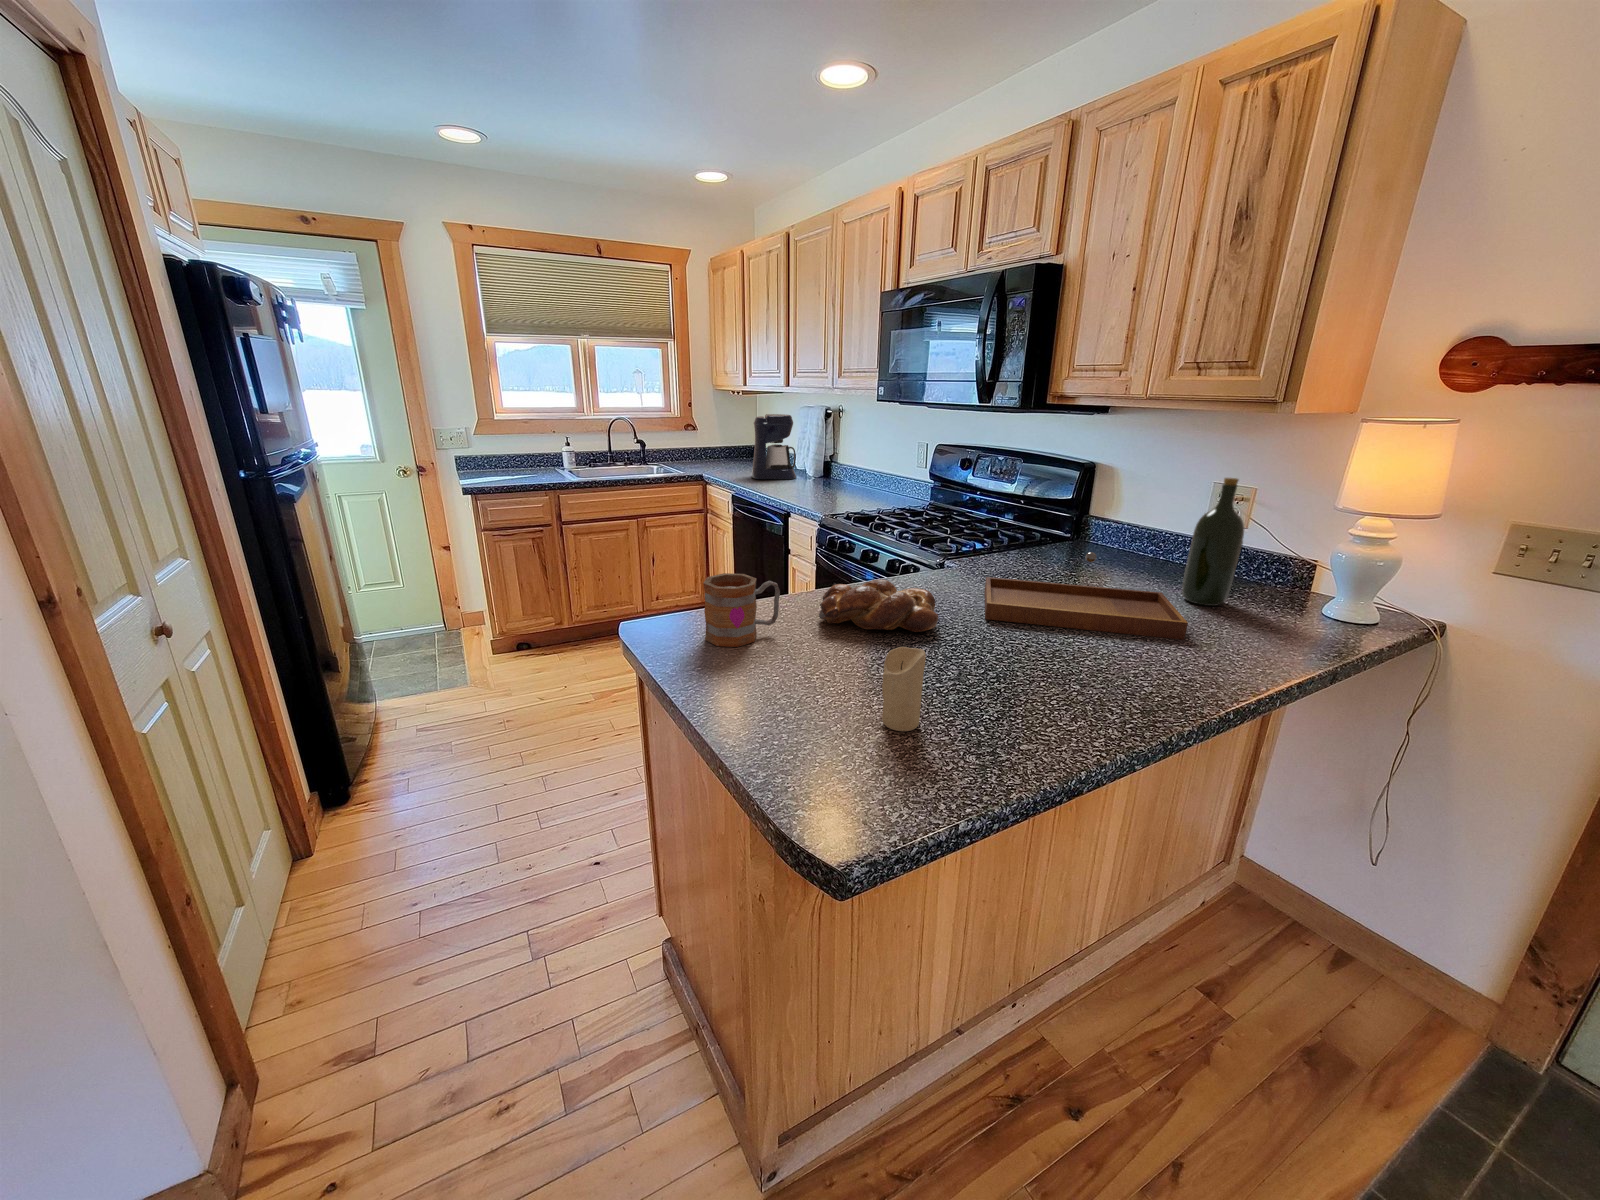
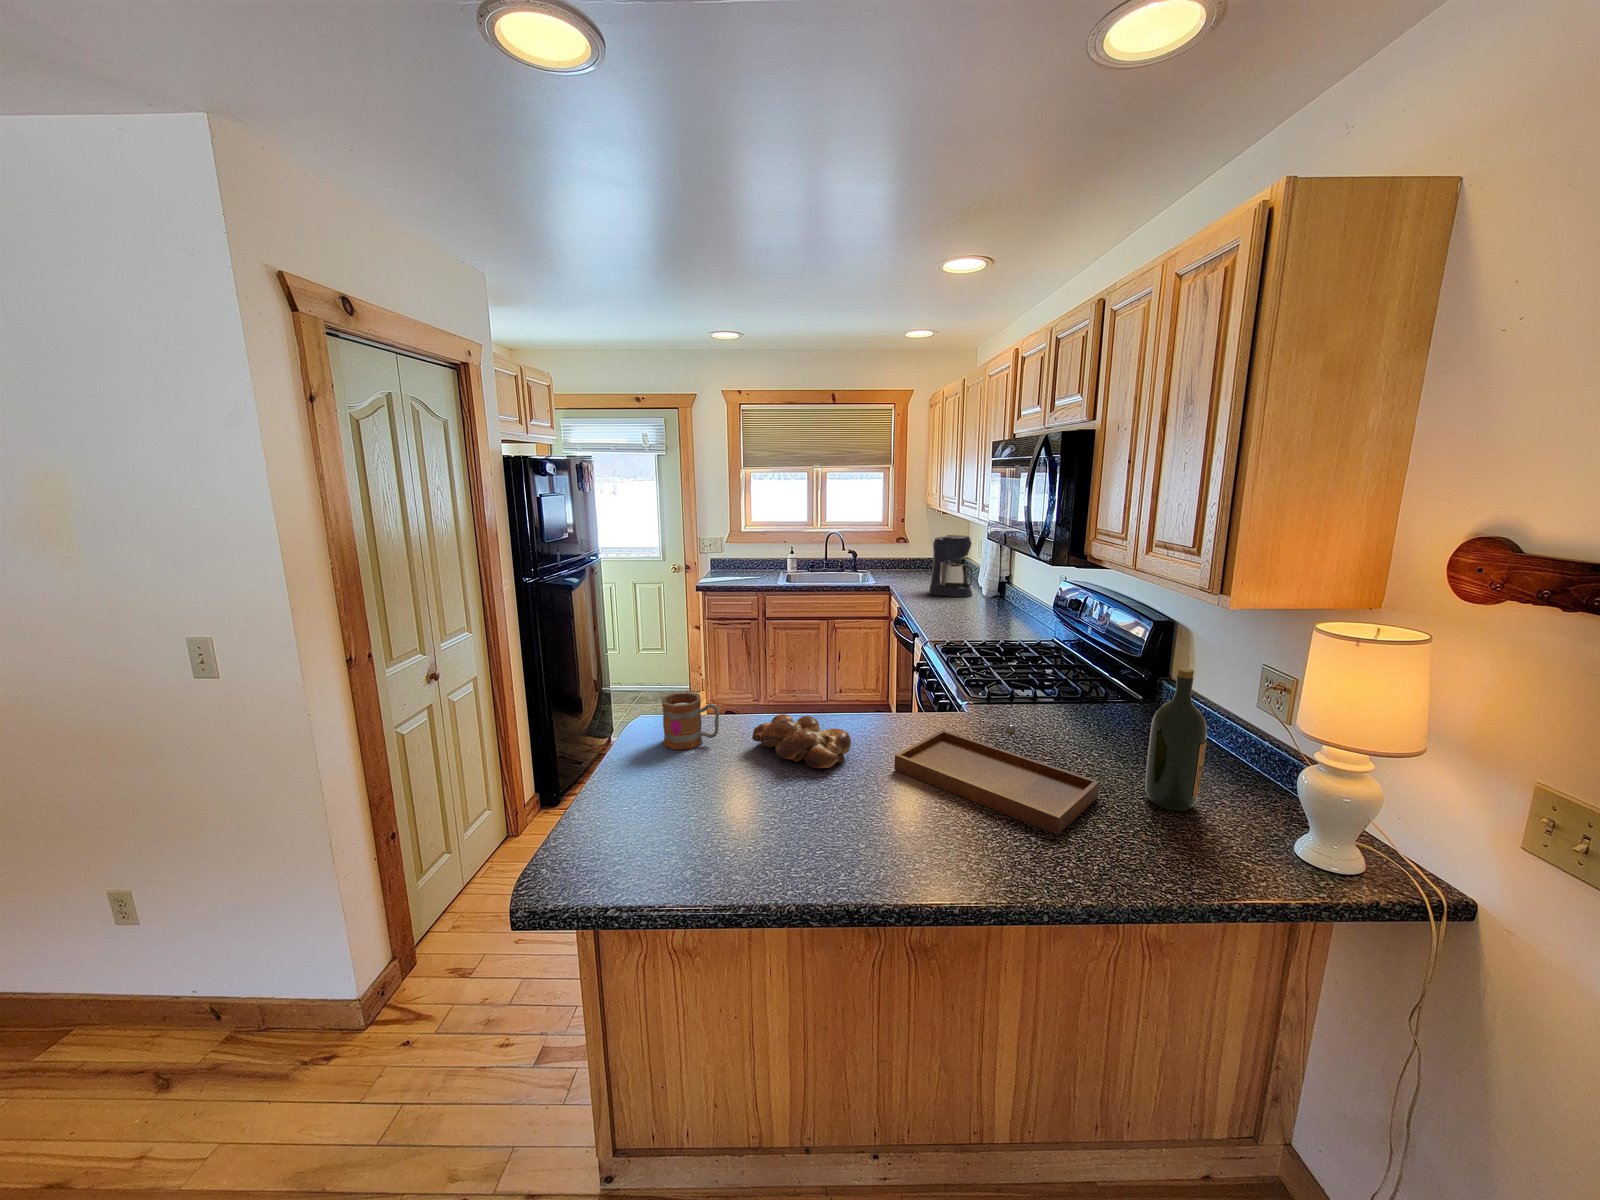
candle: present [882,647,926,731] -> none [668,774,699,841]

